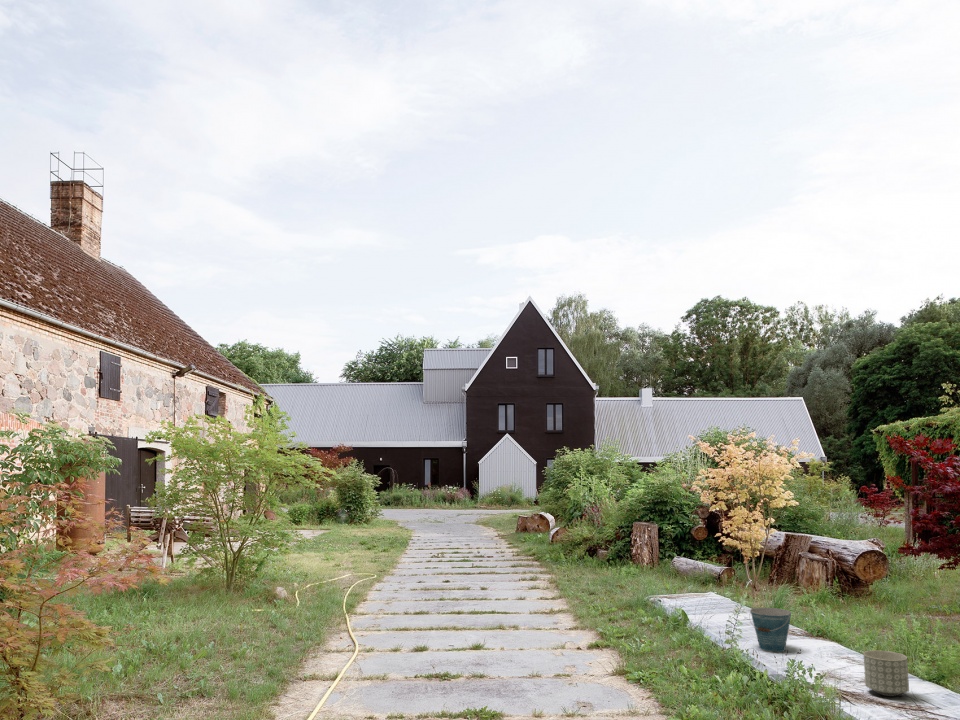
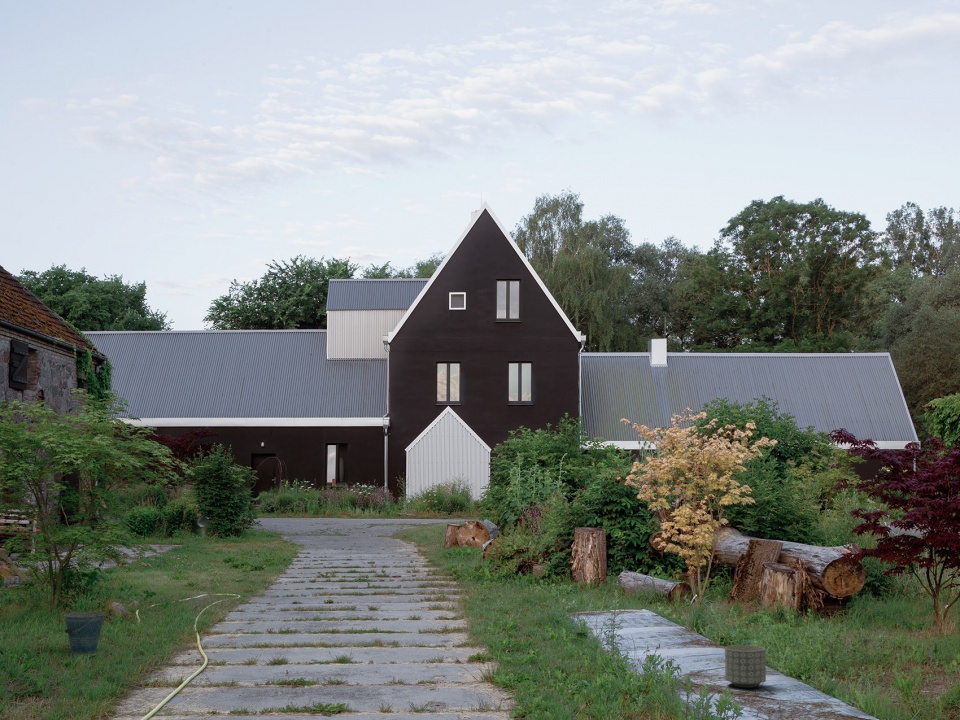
bucket: present [750,607,791,652] -> present [64,611,105,653]

